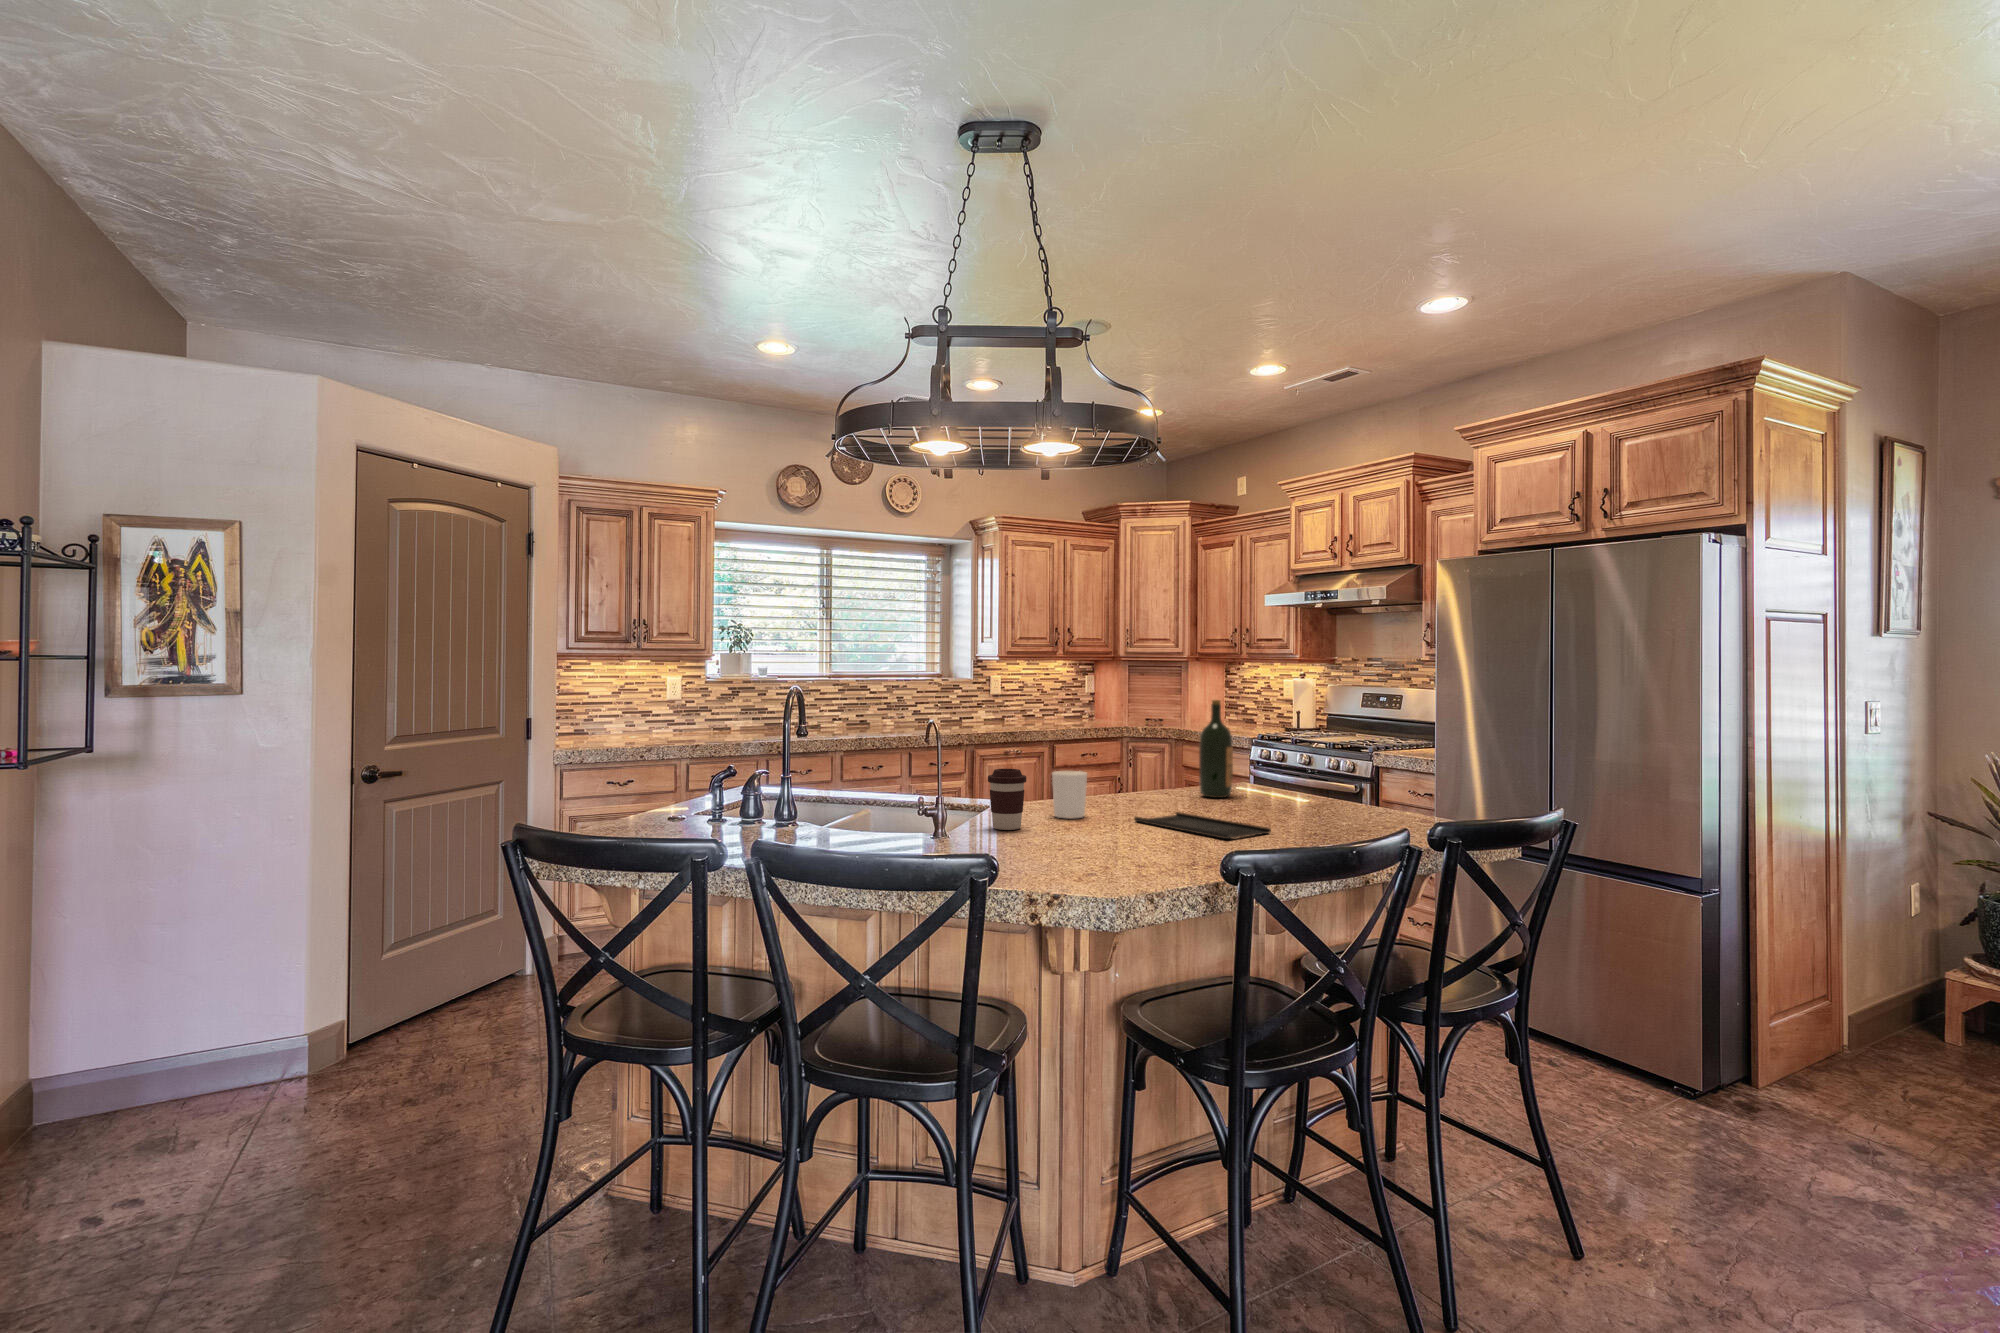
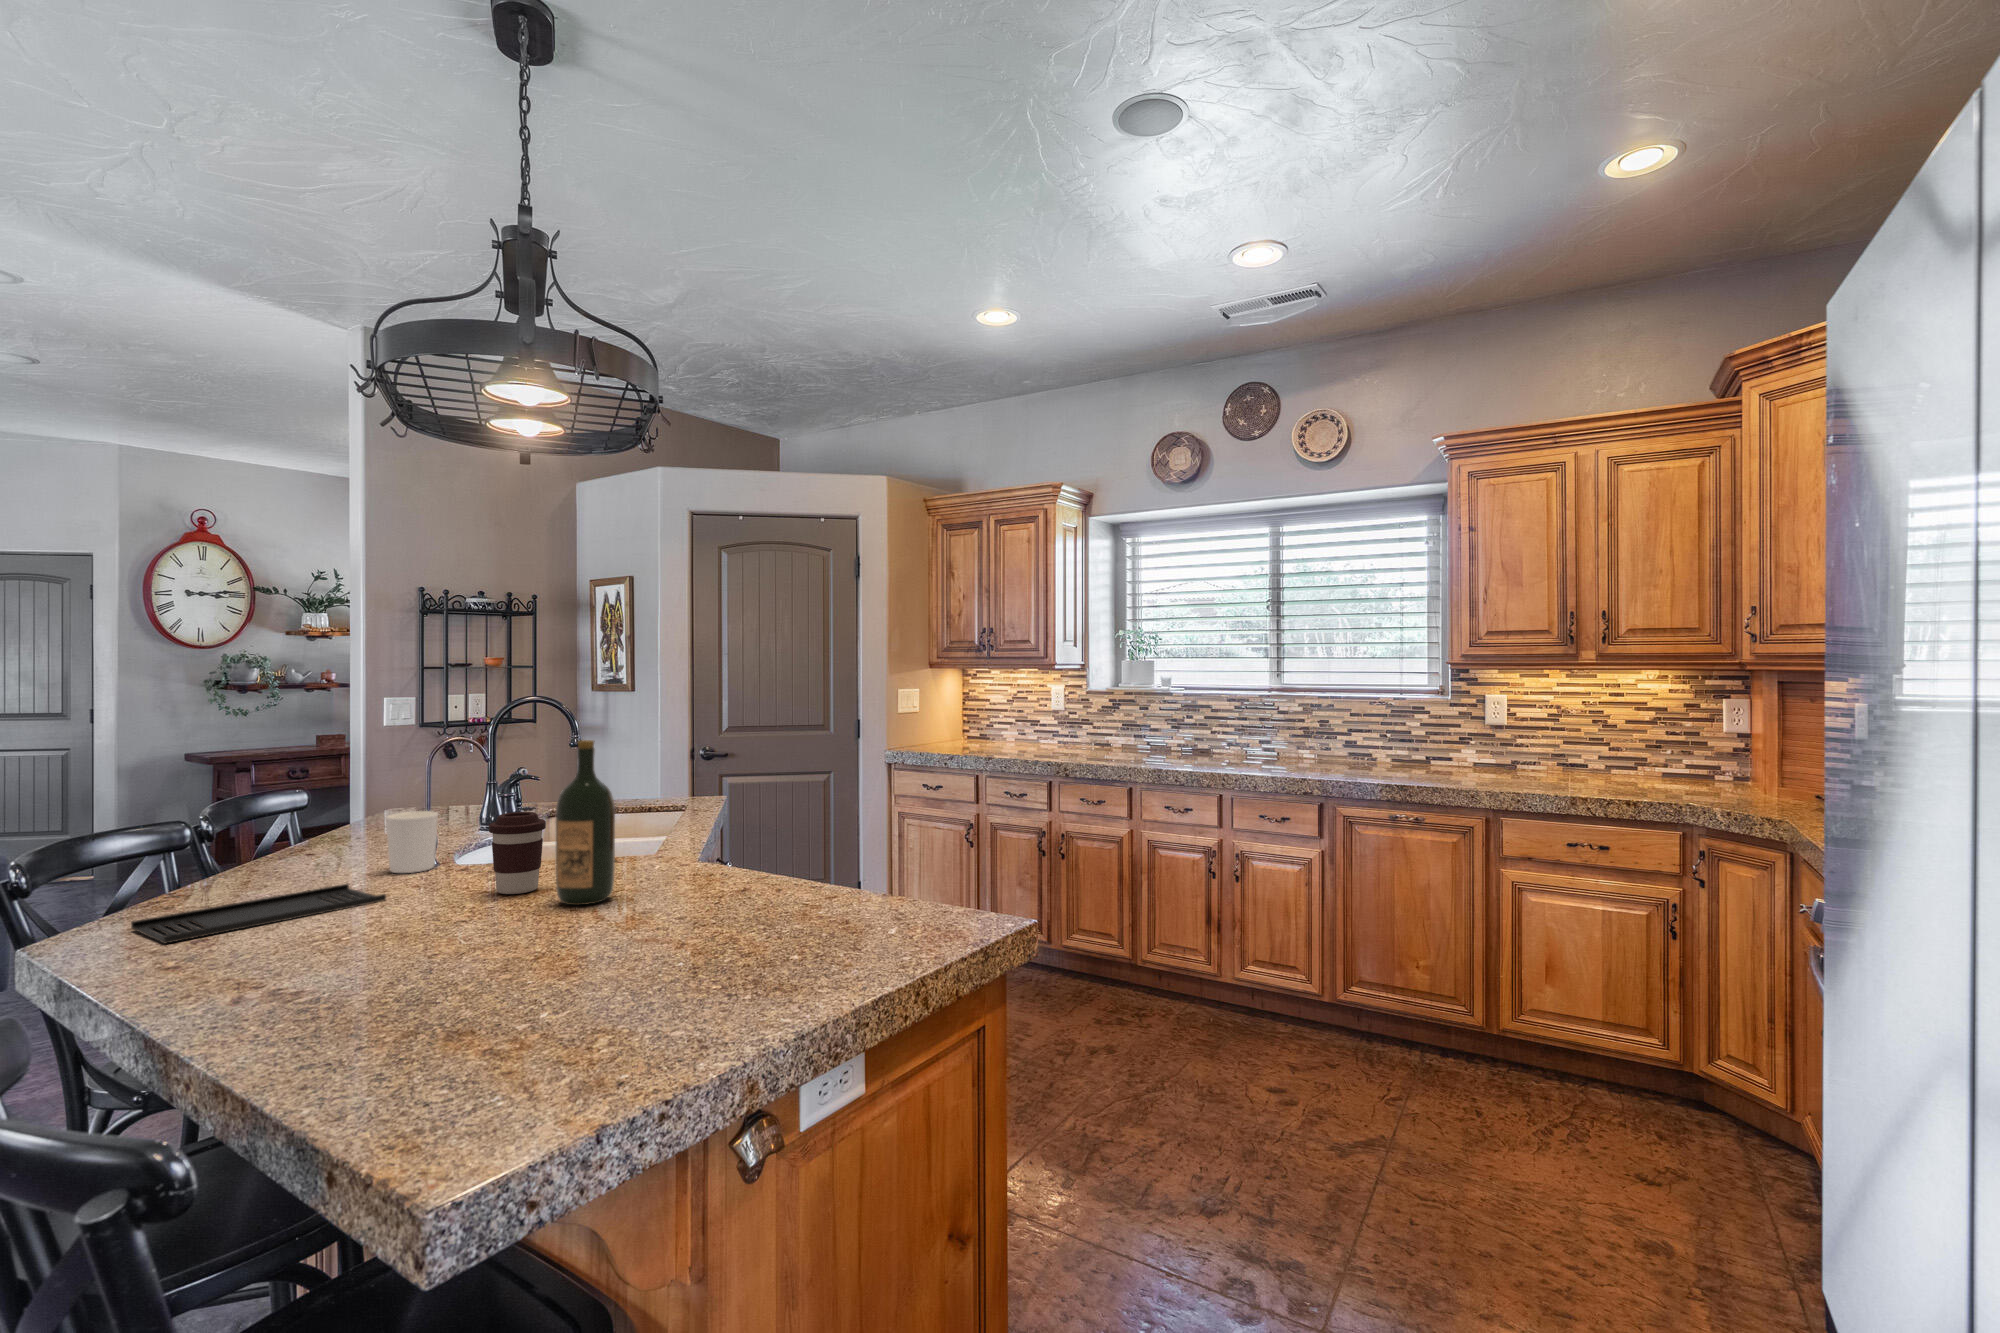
coffee cup: present [988,769,1026,830] -> present [489,812,546,894]

